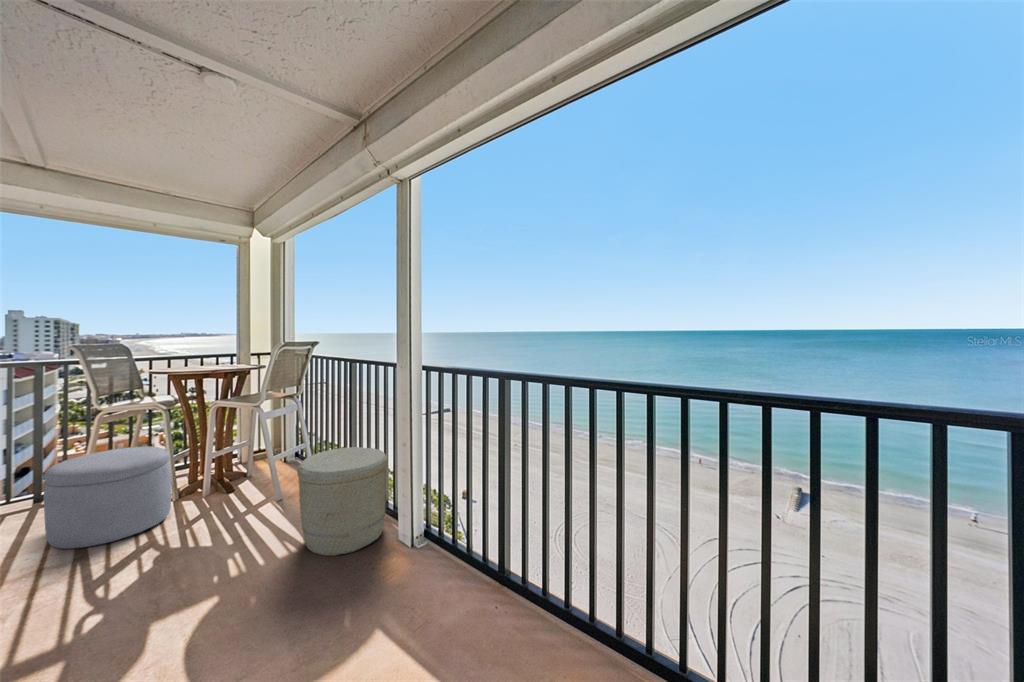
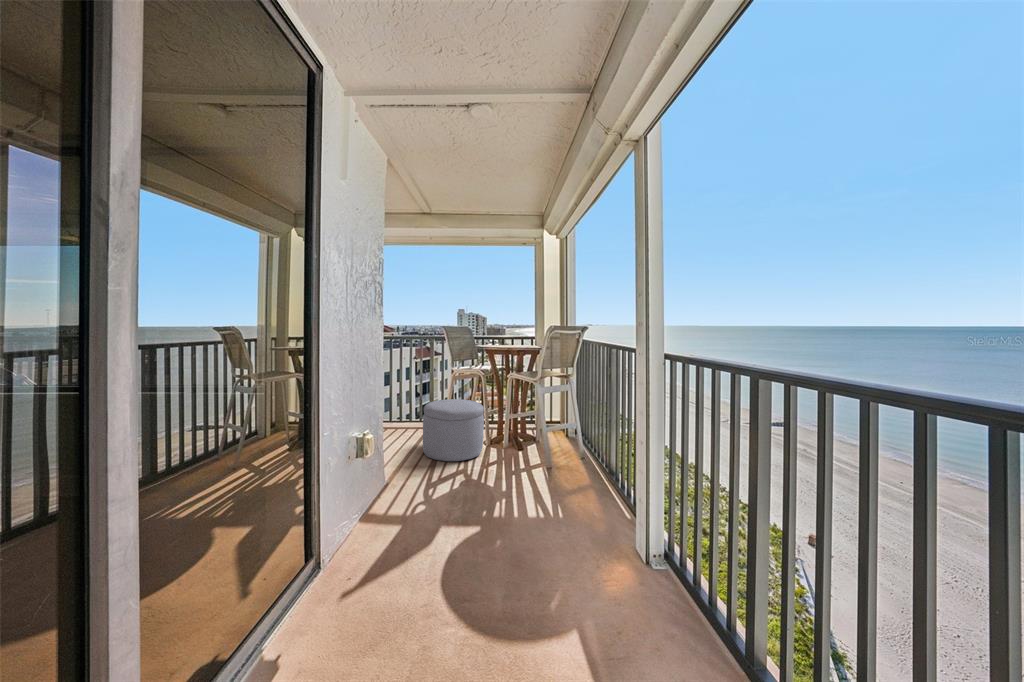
woven basket: present [297,447,388,556] -> none [549,434,633,541]

